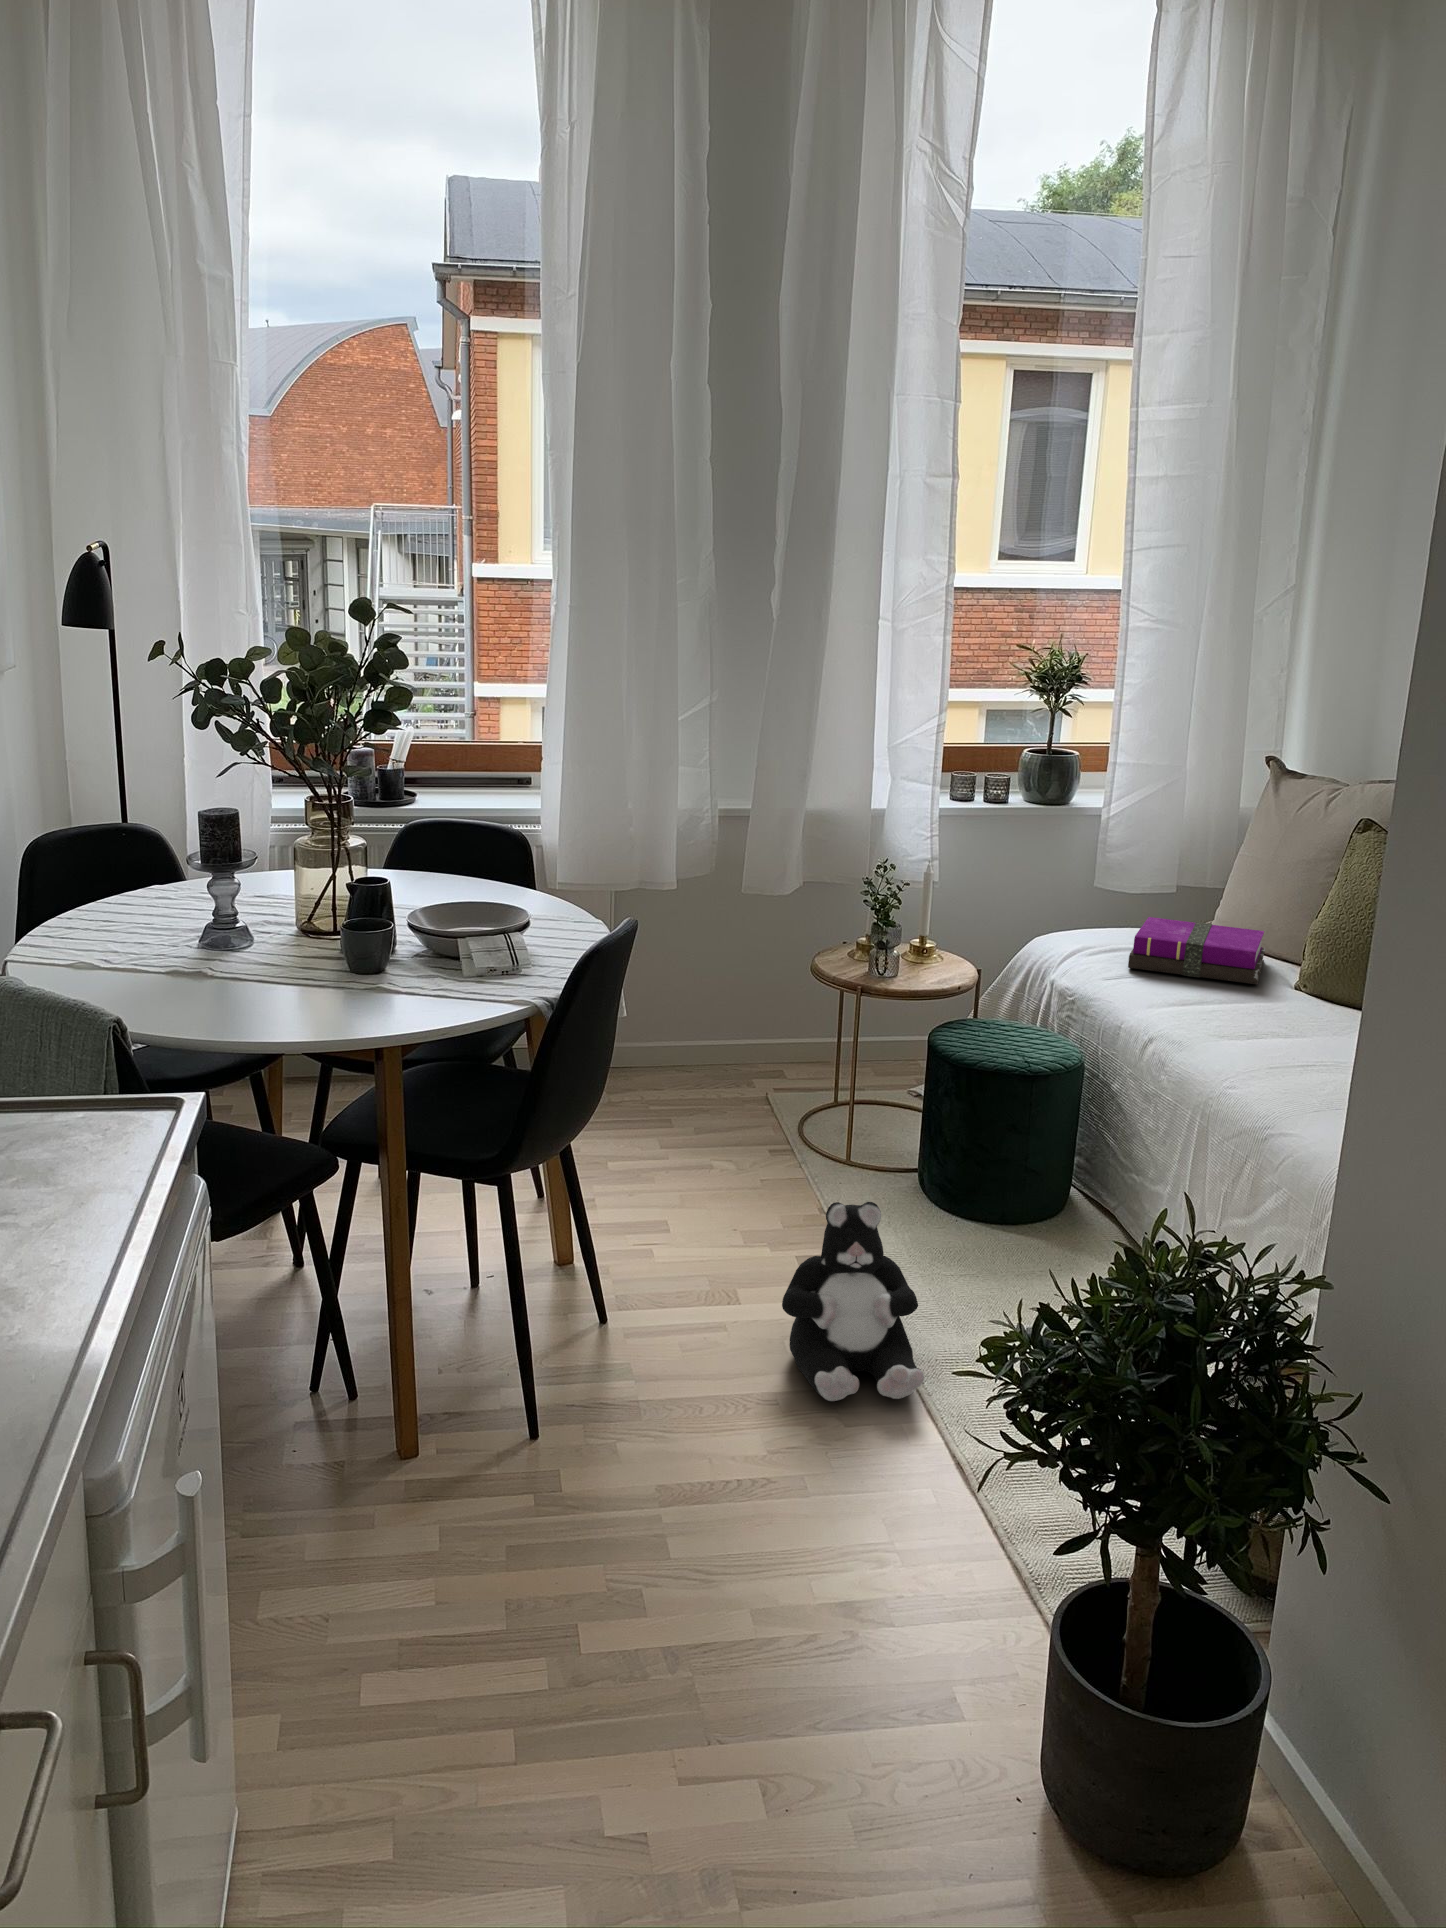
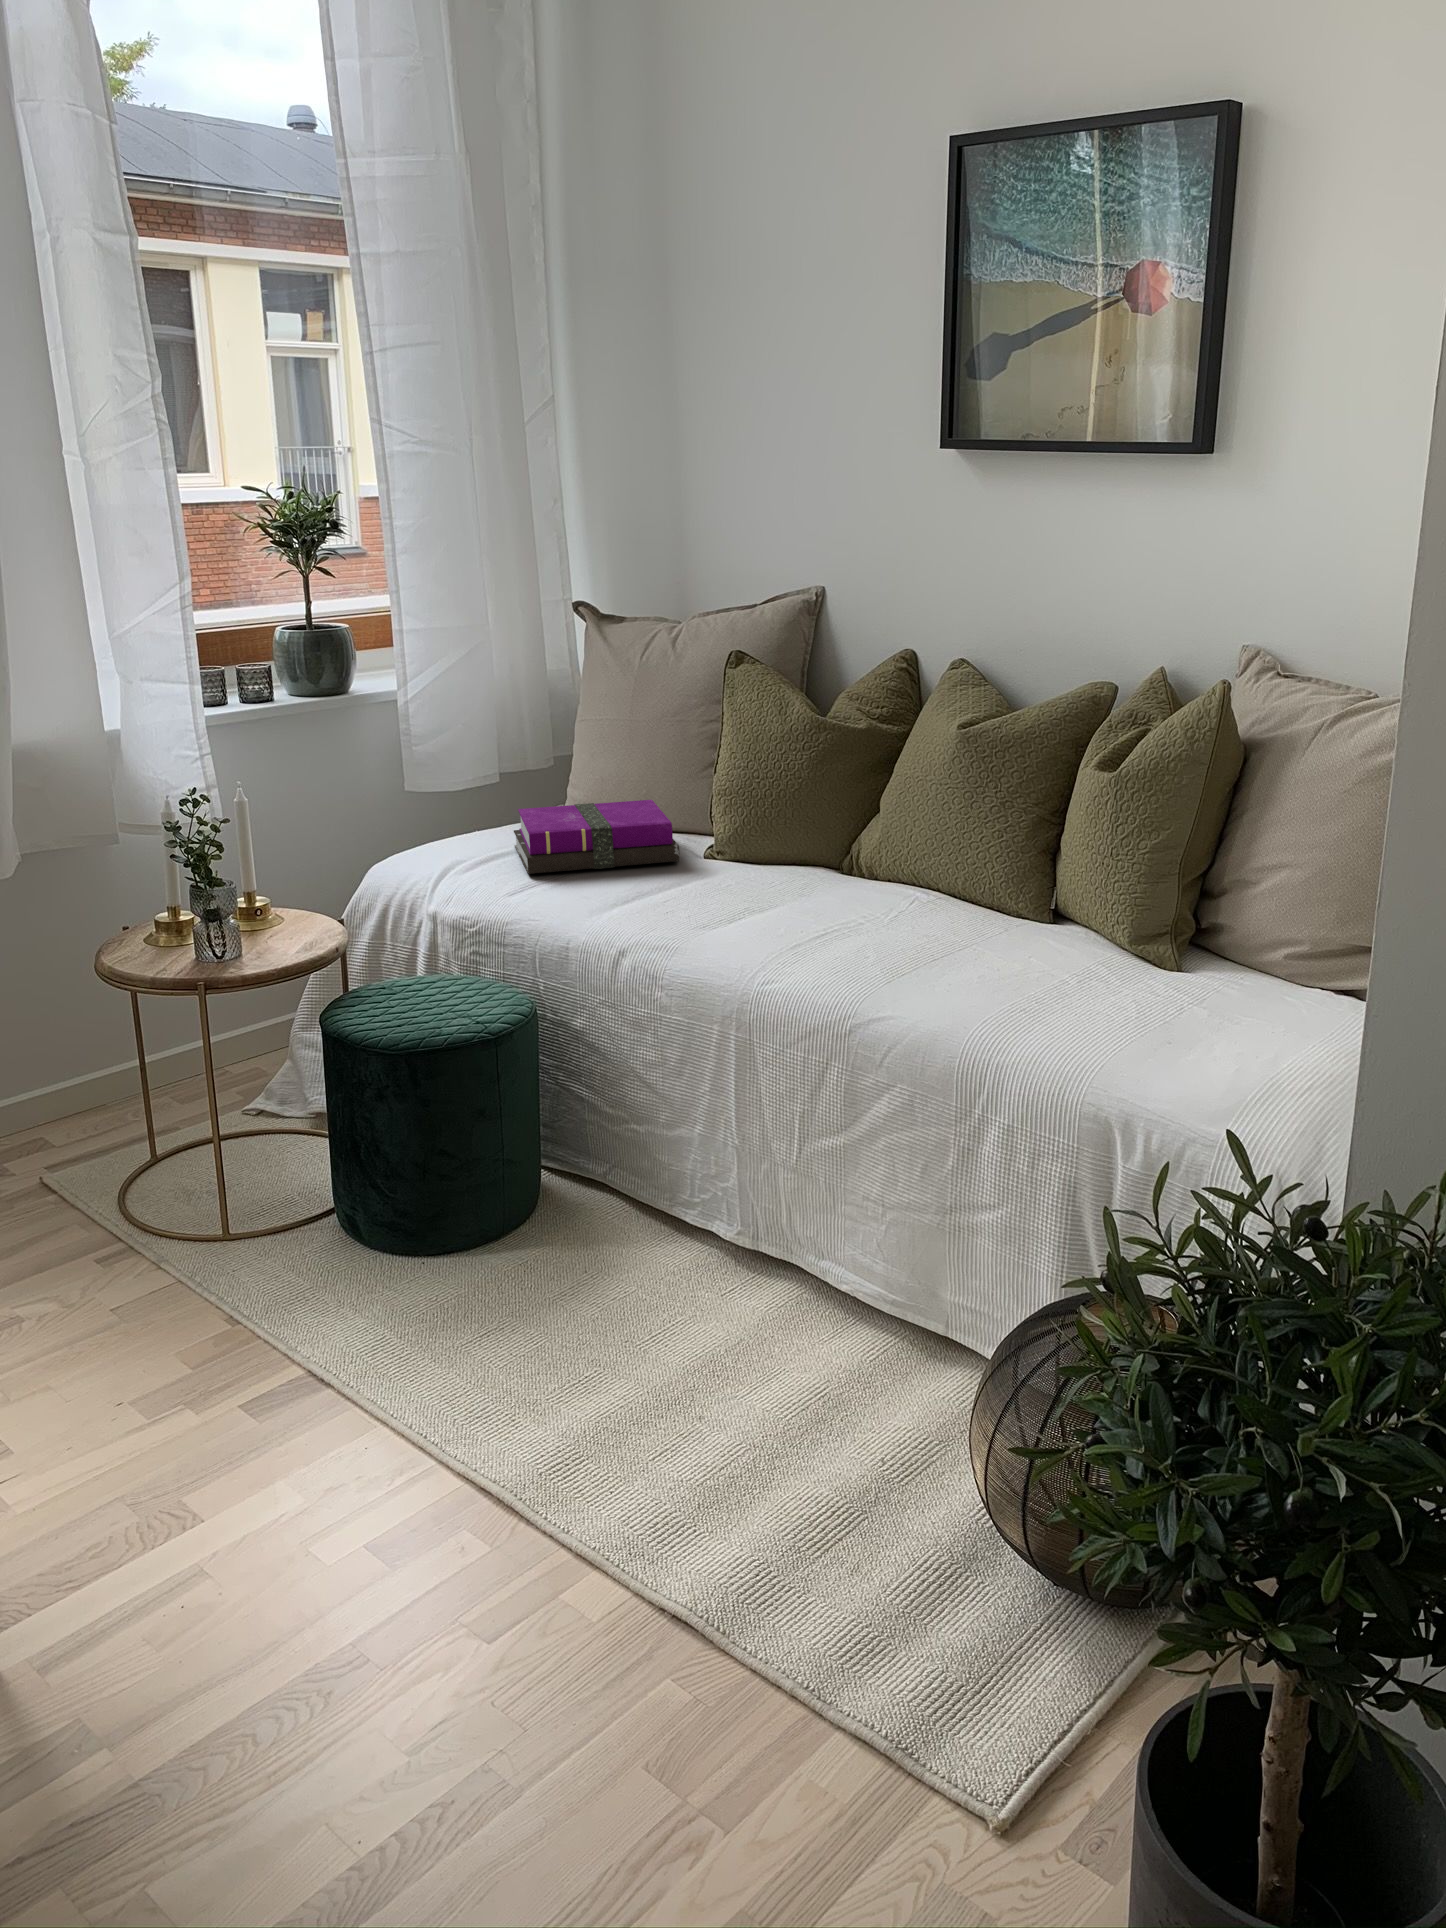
plush toy: present [782,1202,924,1401] -> none [315,1292,569,1618]

